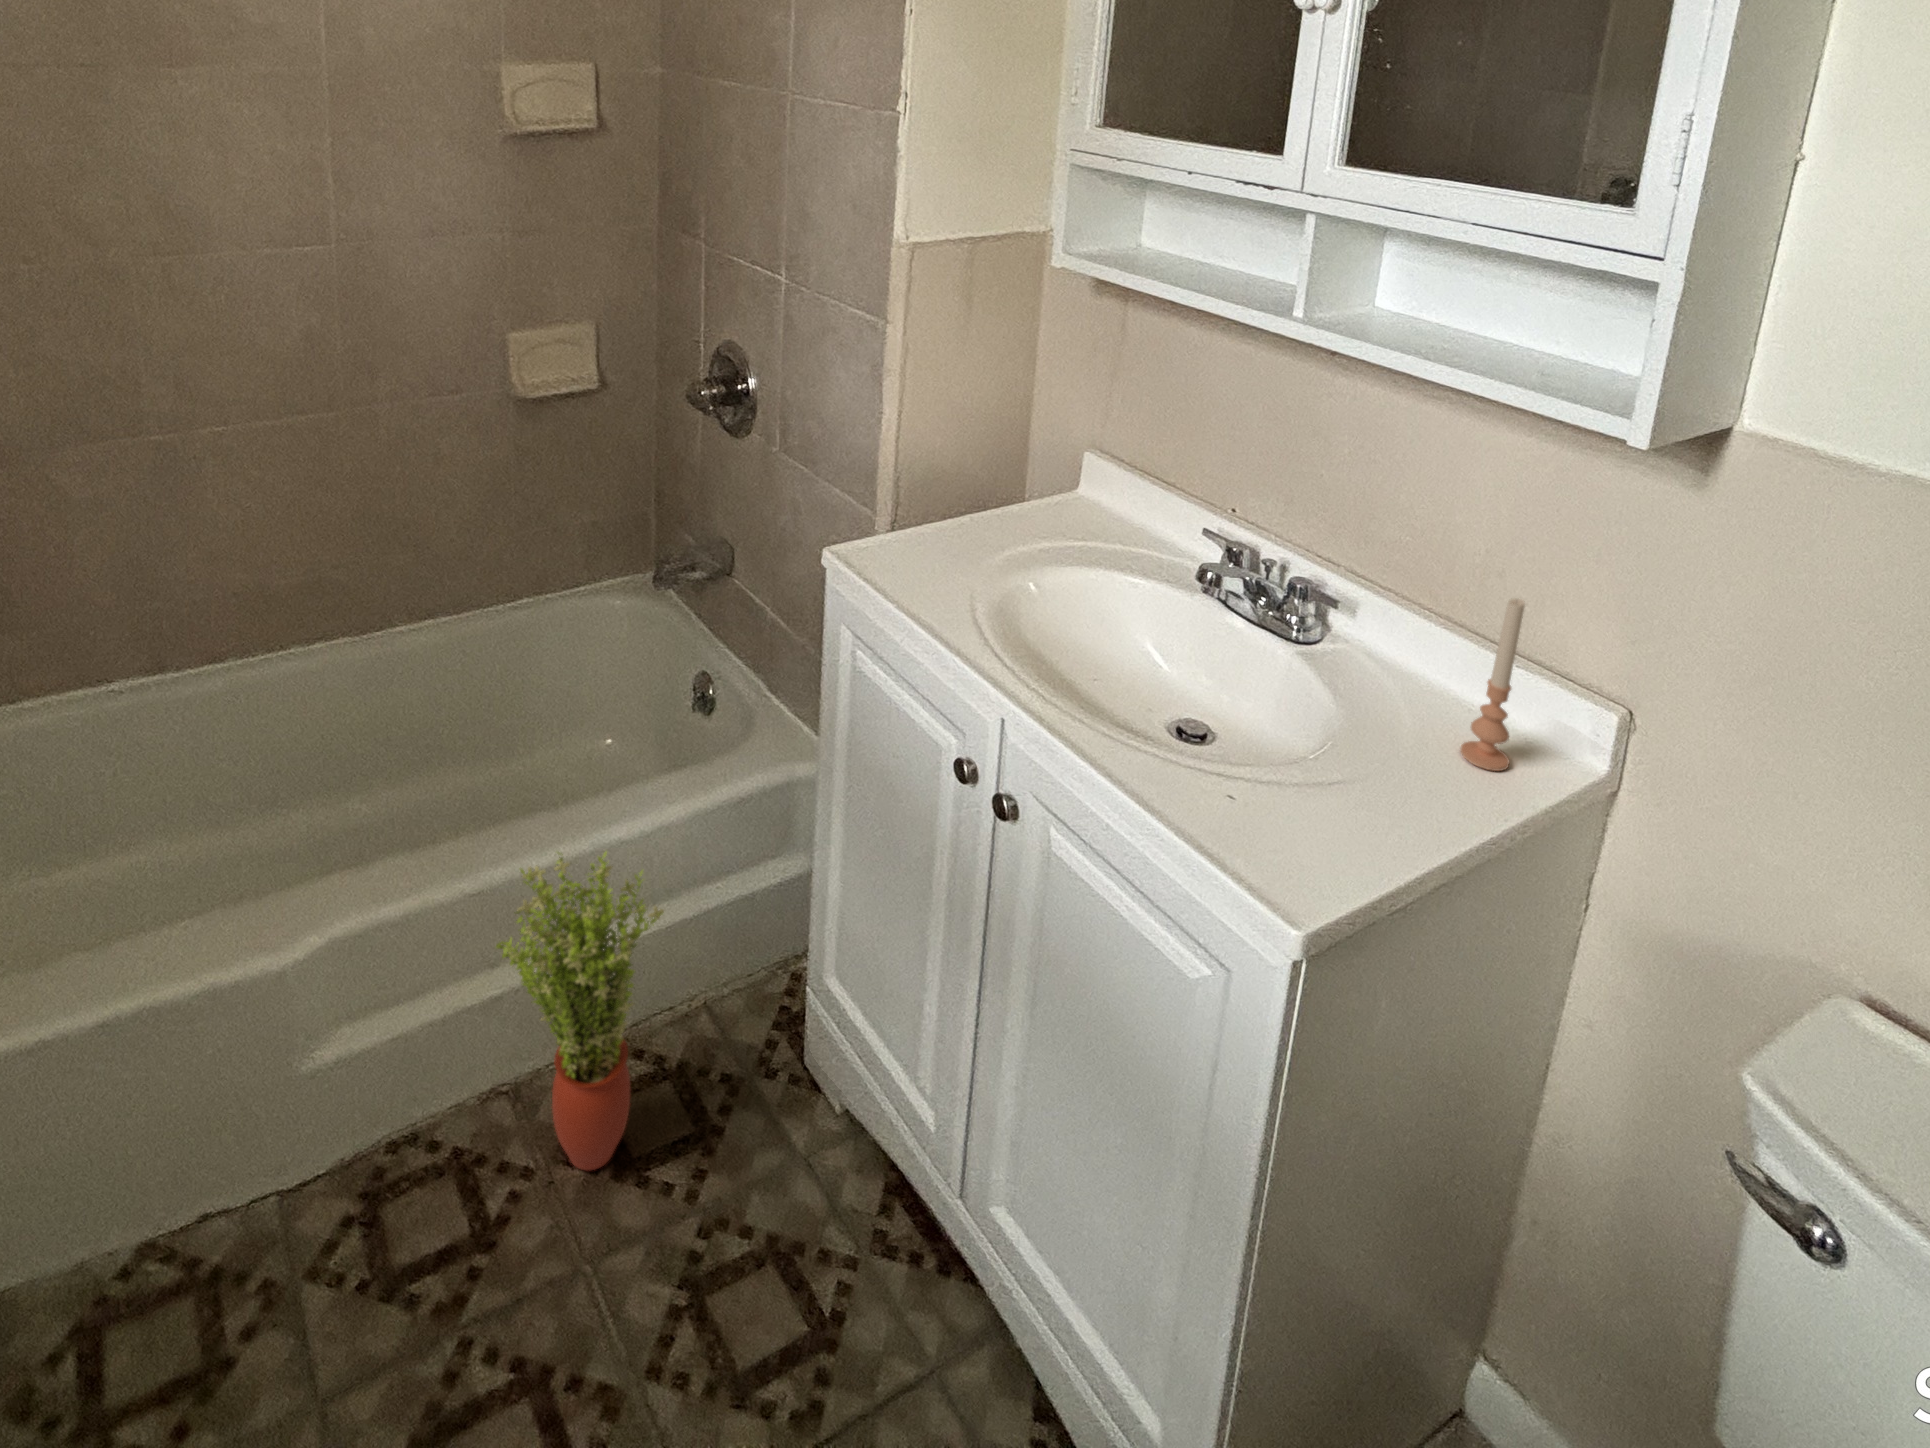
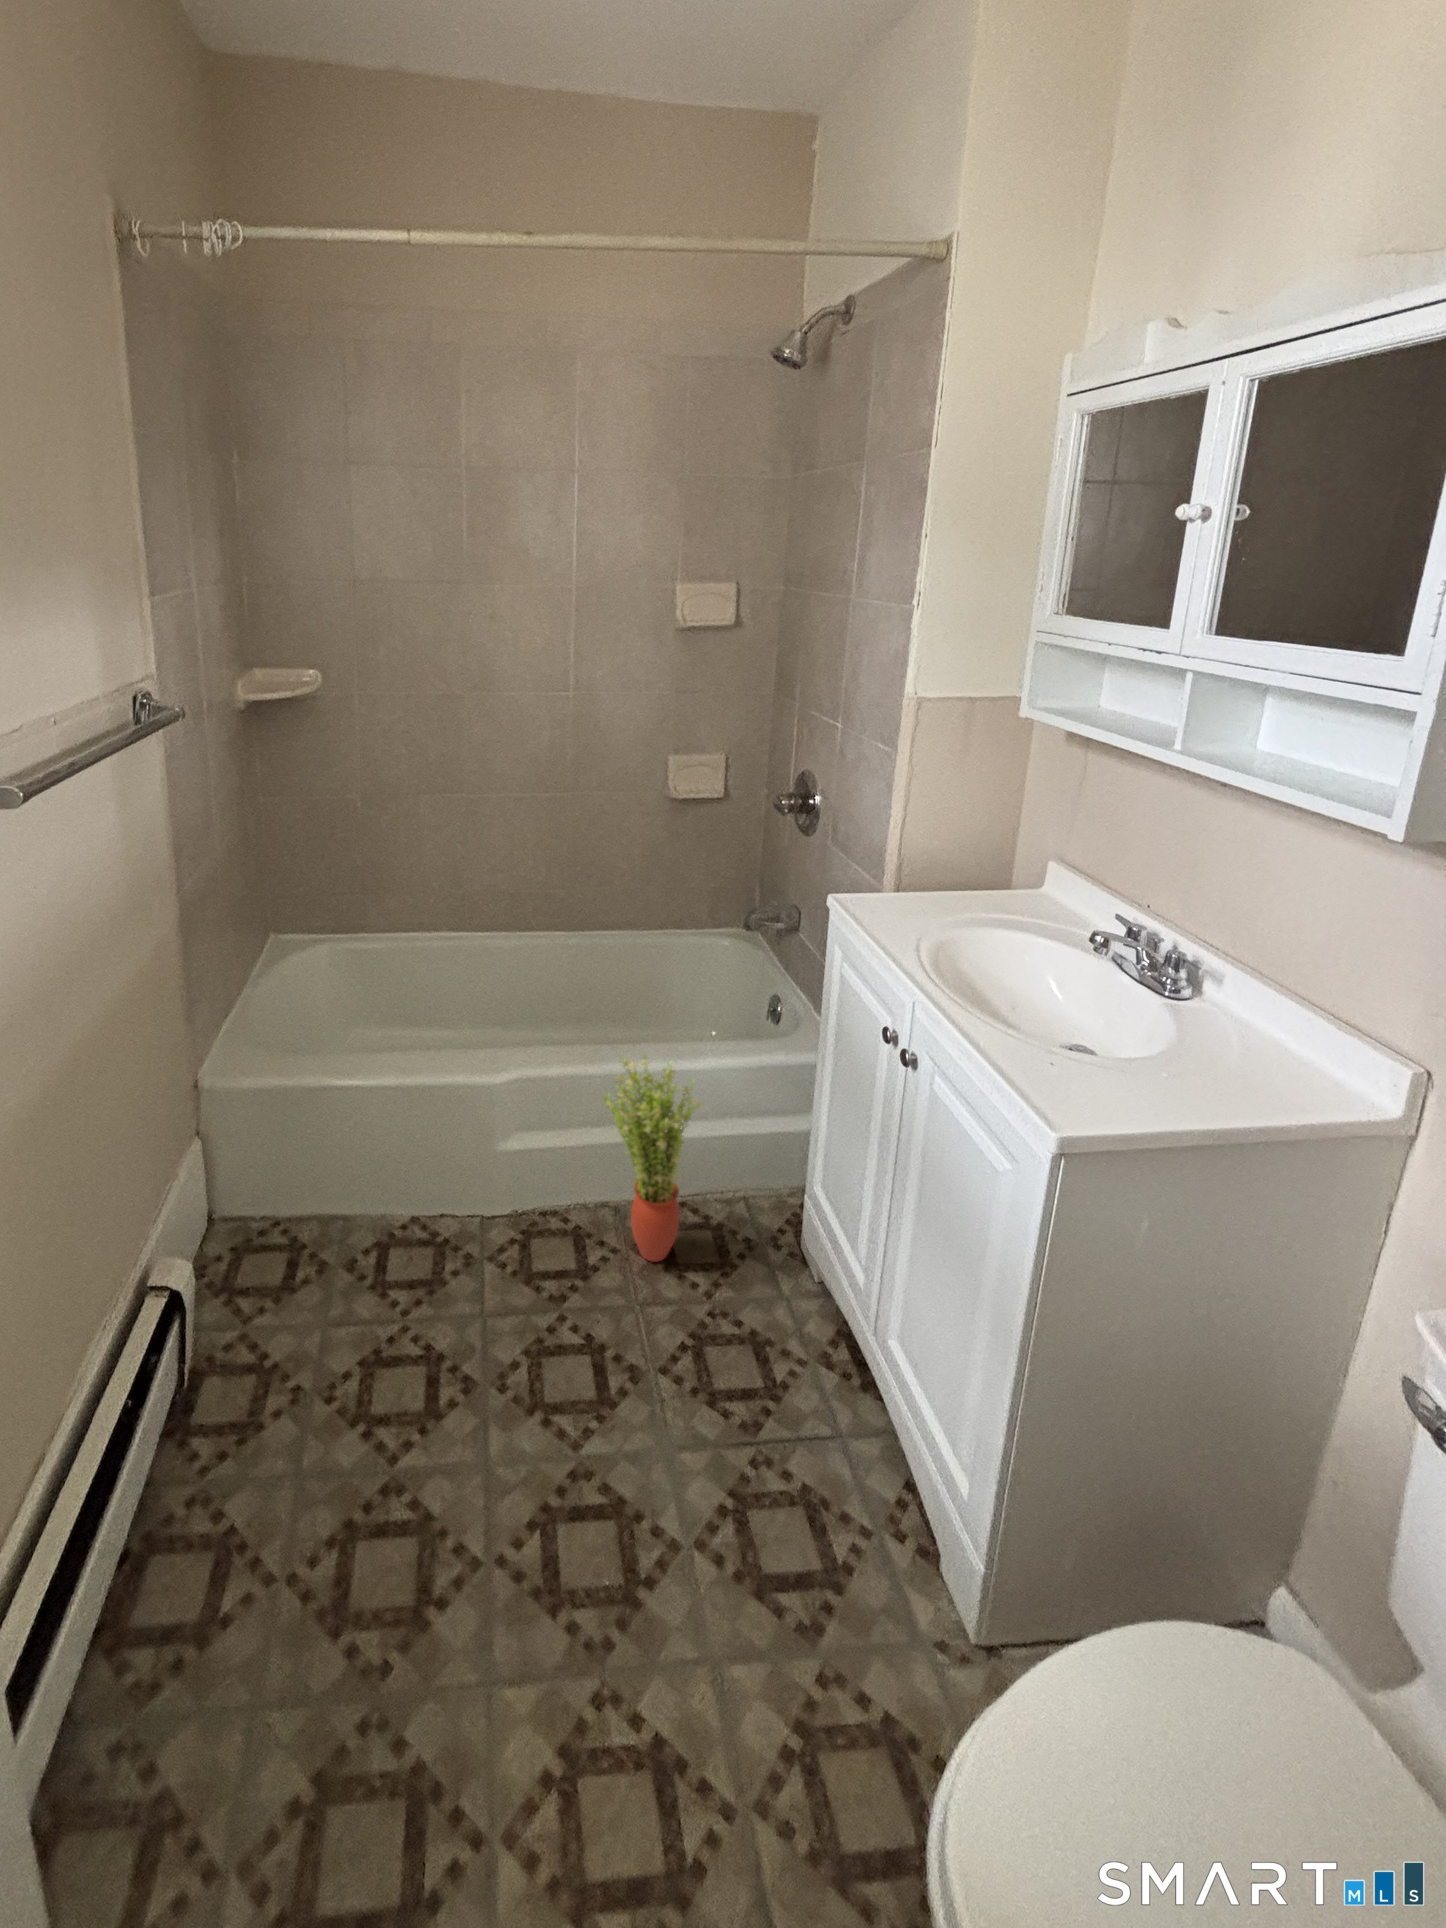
candle: present [1460,598,1525,771] -> none [1257,959,1312,1090]

